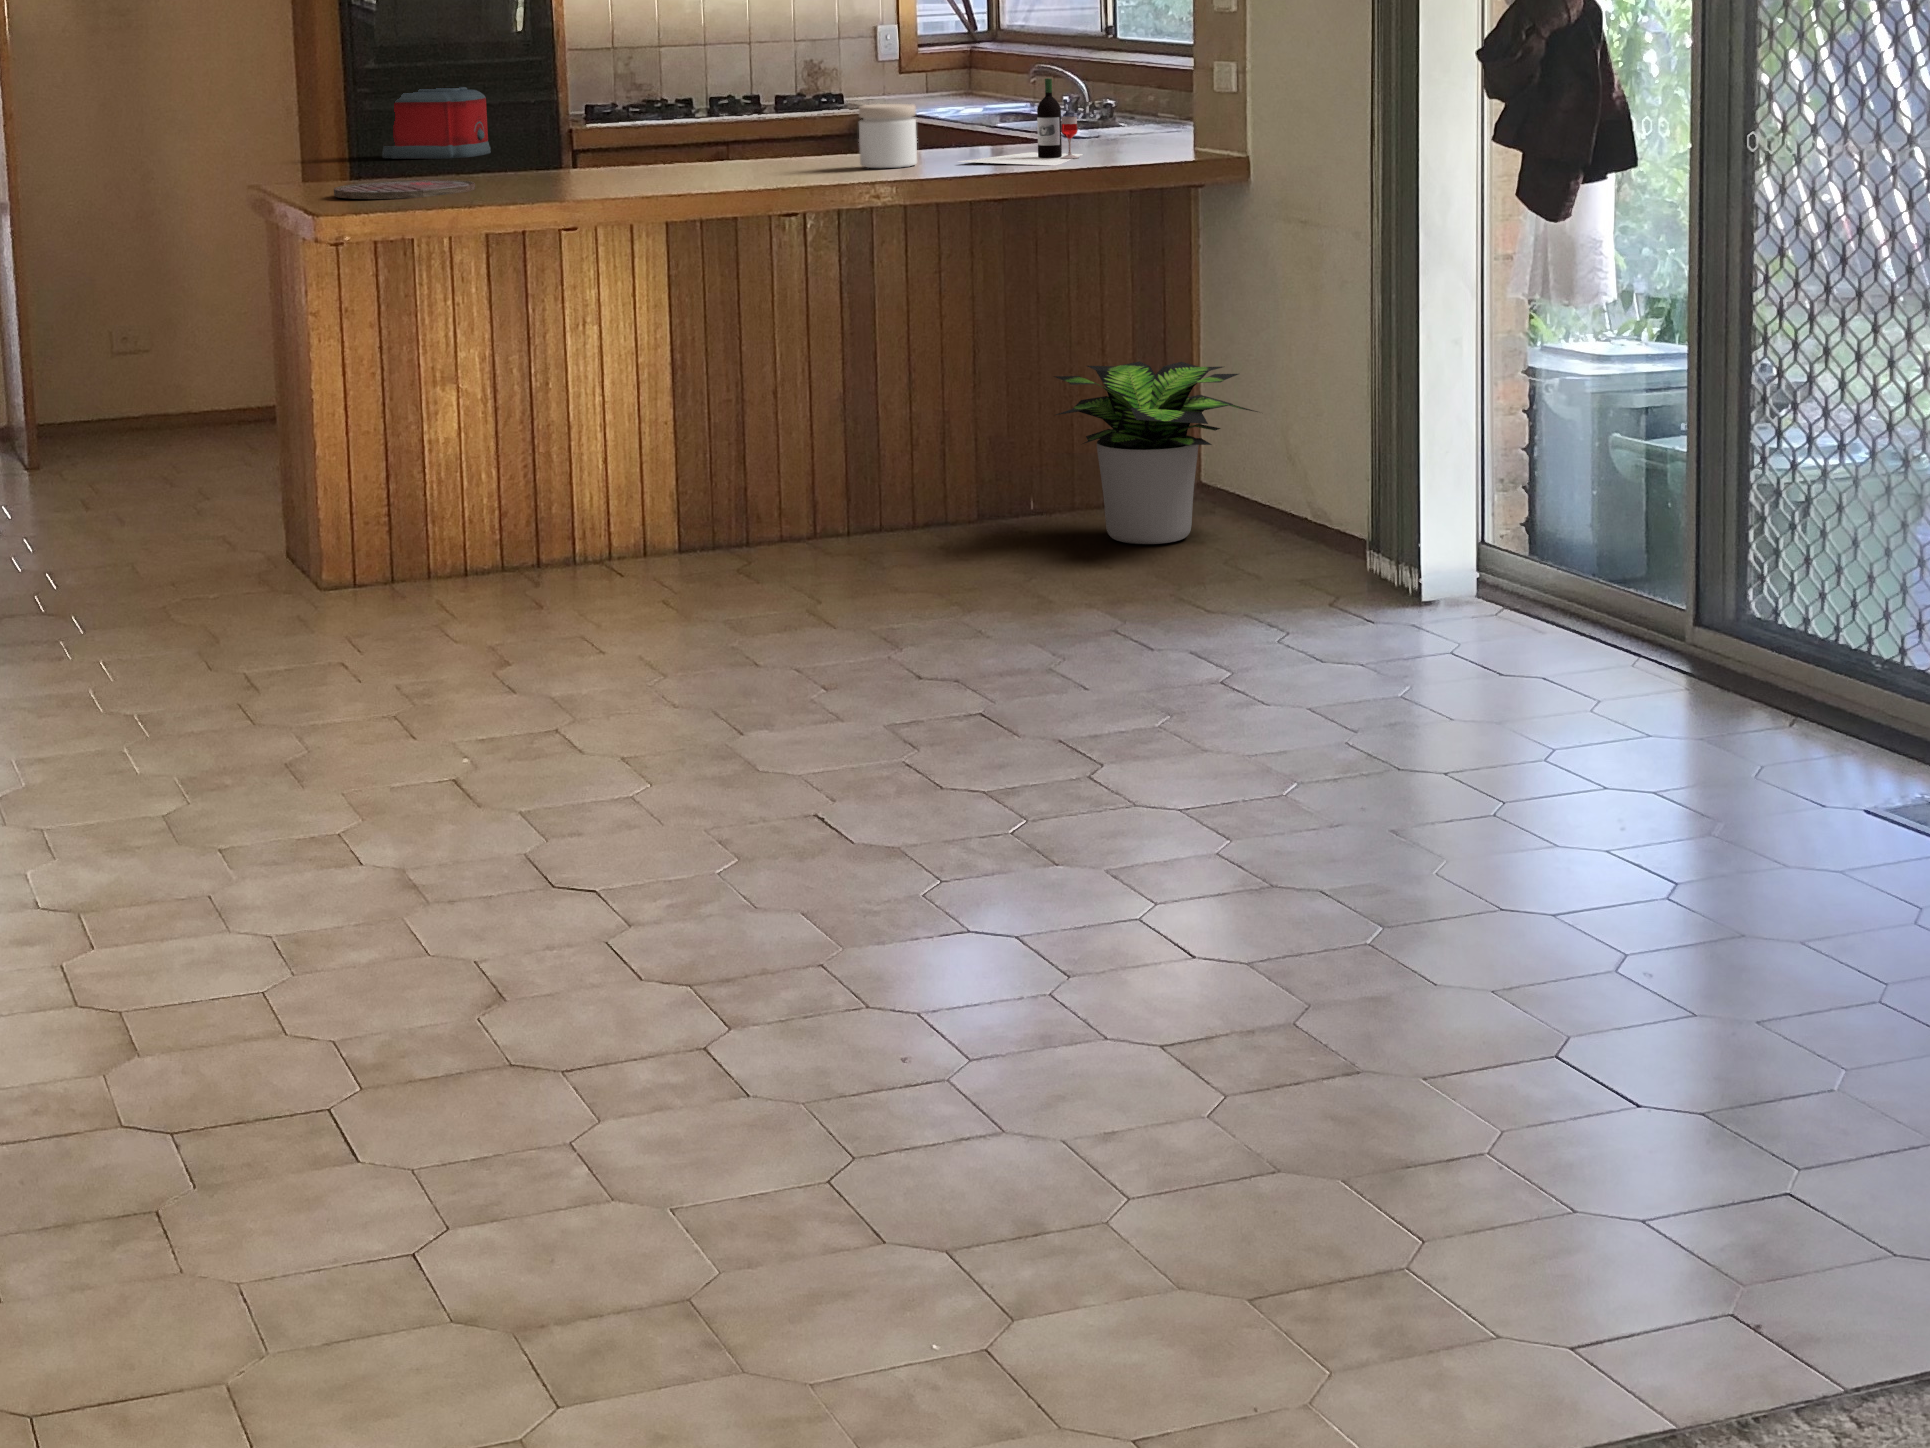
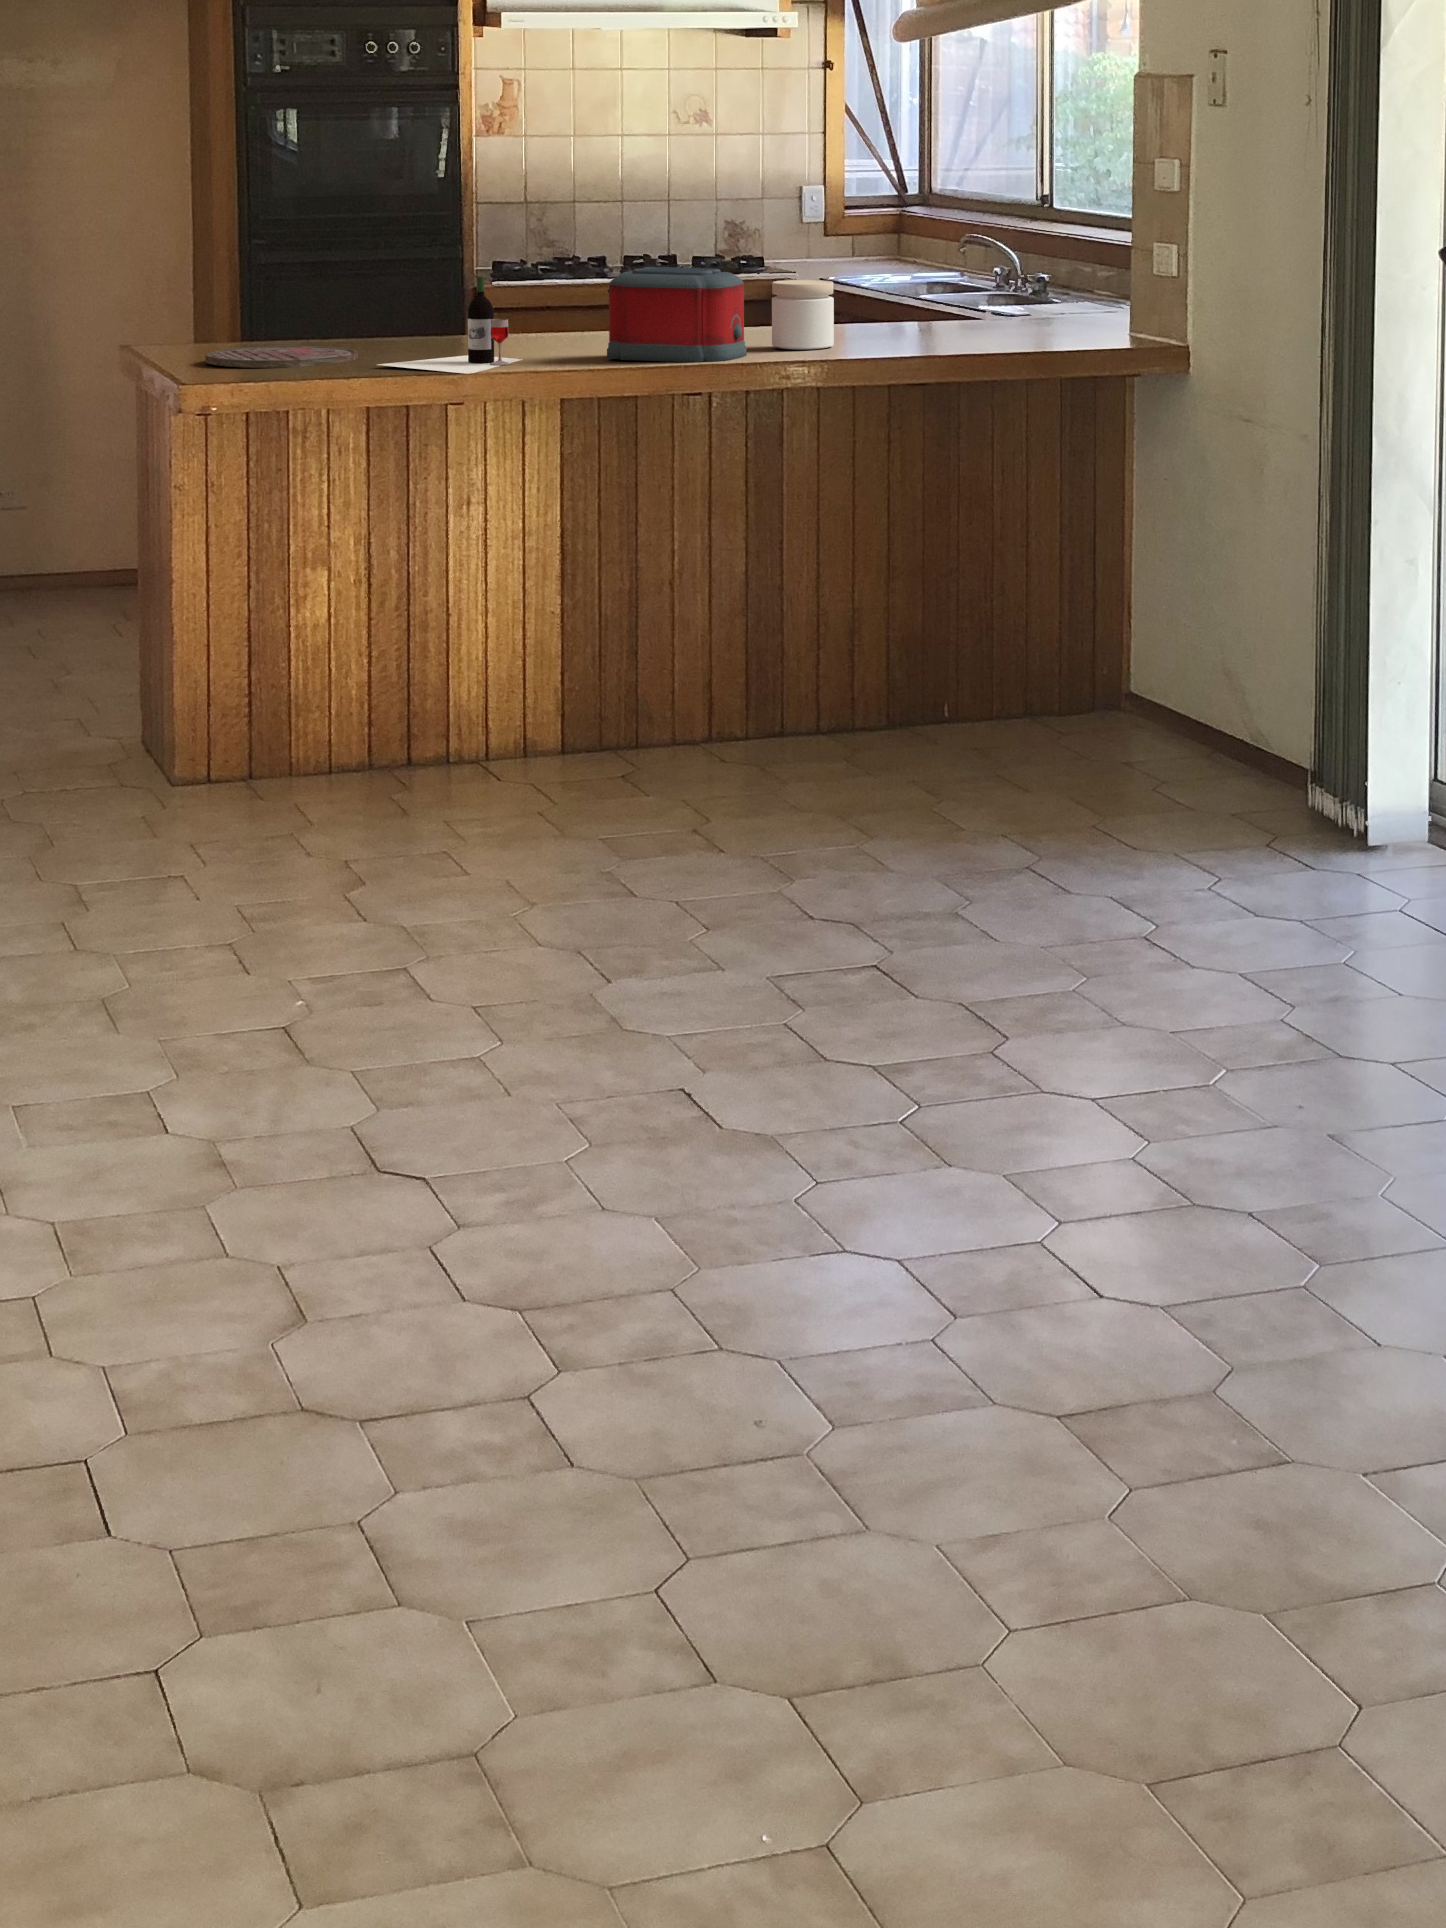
wine bottle: present [960,78,1083,165] -> present [378,276,522,374]
toaster: present [382,87,491,159] -> present [607,267,747,362]
potted plant: present [1054,361,1258,544] -> none [972,567,1203,769]

